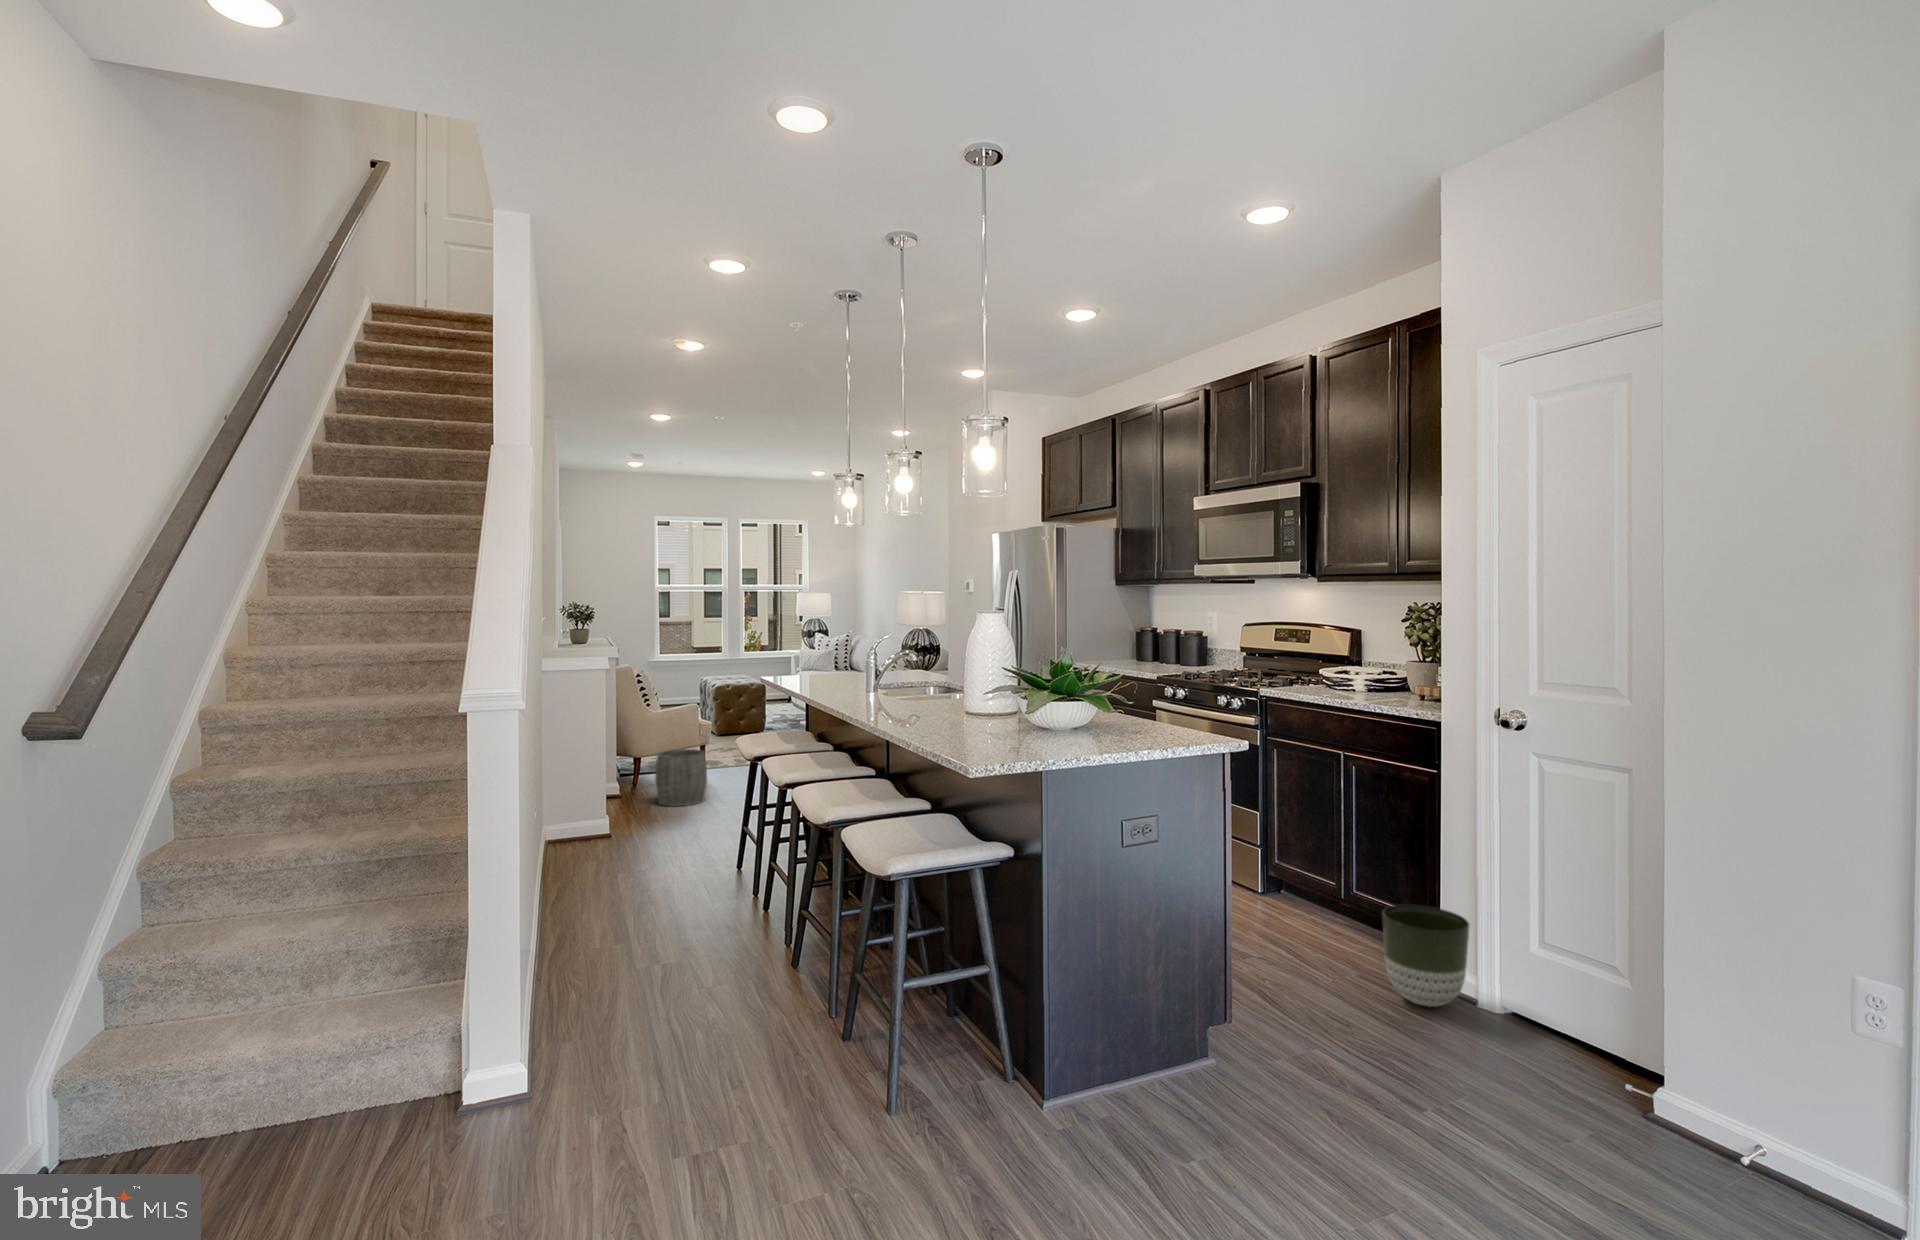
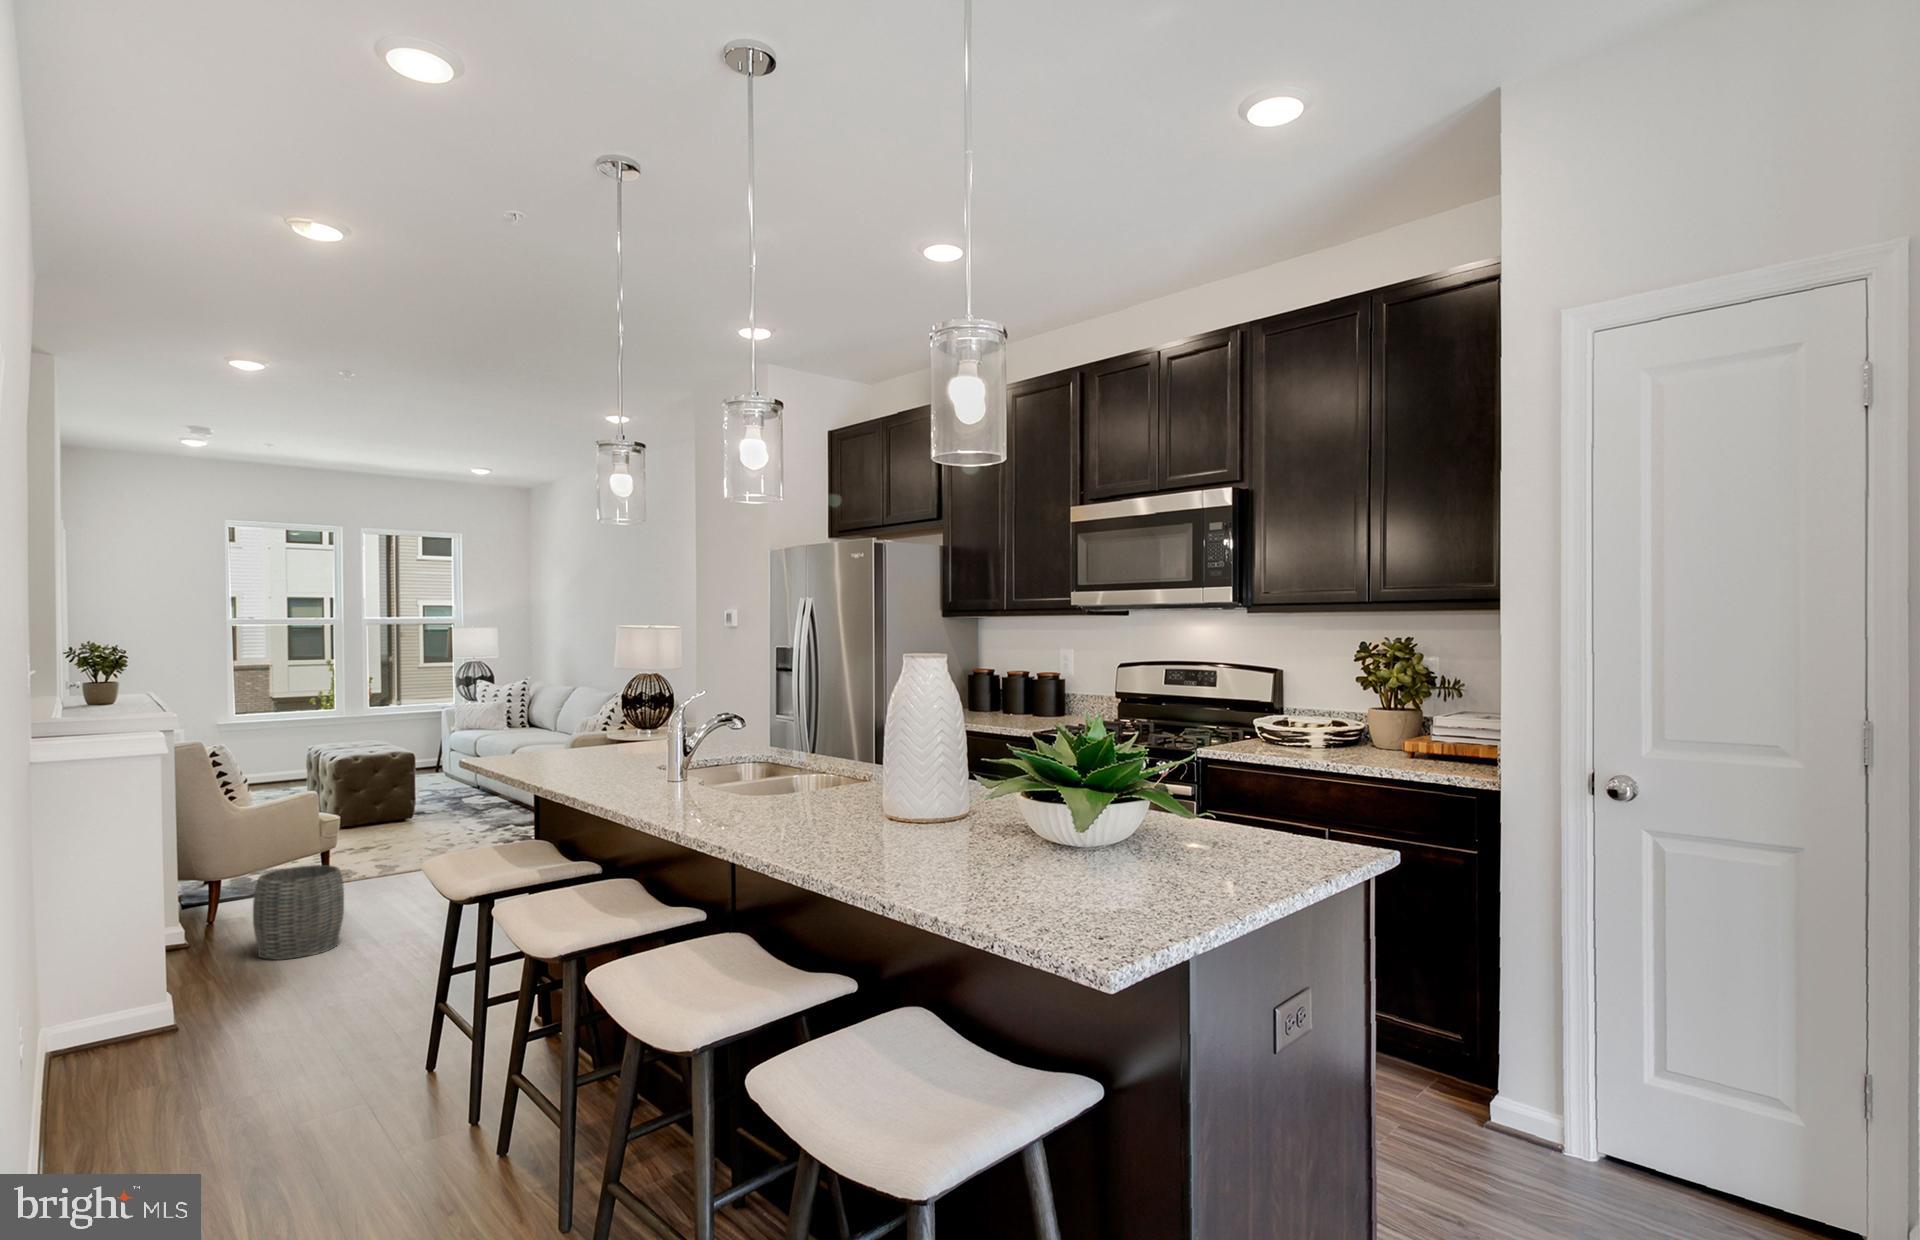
planter: present [1383,905,1469,1007] -> none [1443,1026,1557,1165]

